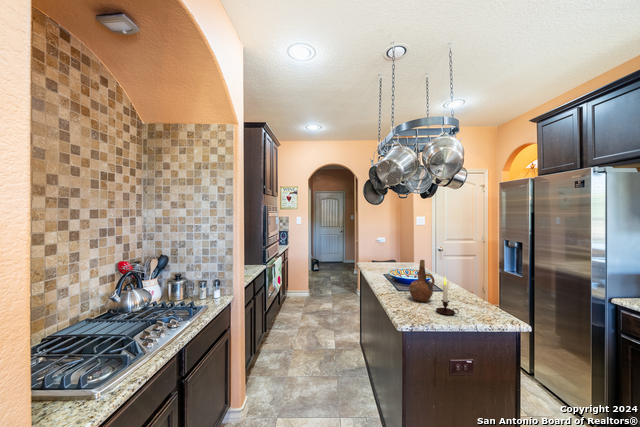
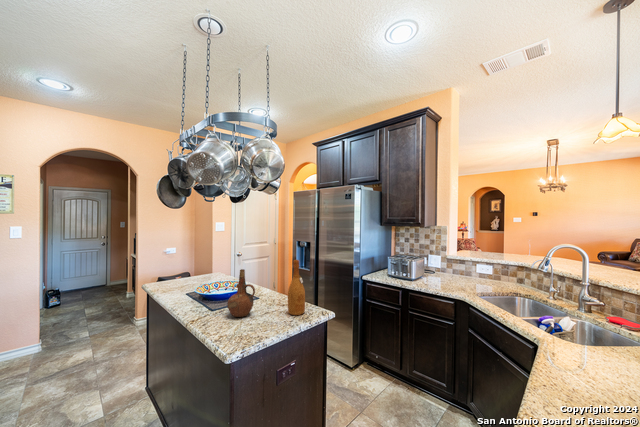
wine bottle: none [468,257,489,315] -> present [288,260,305,315]
candle: present [436,276,459,315] -> none [261,283,283,325]

